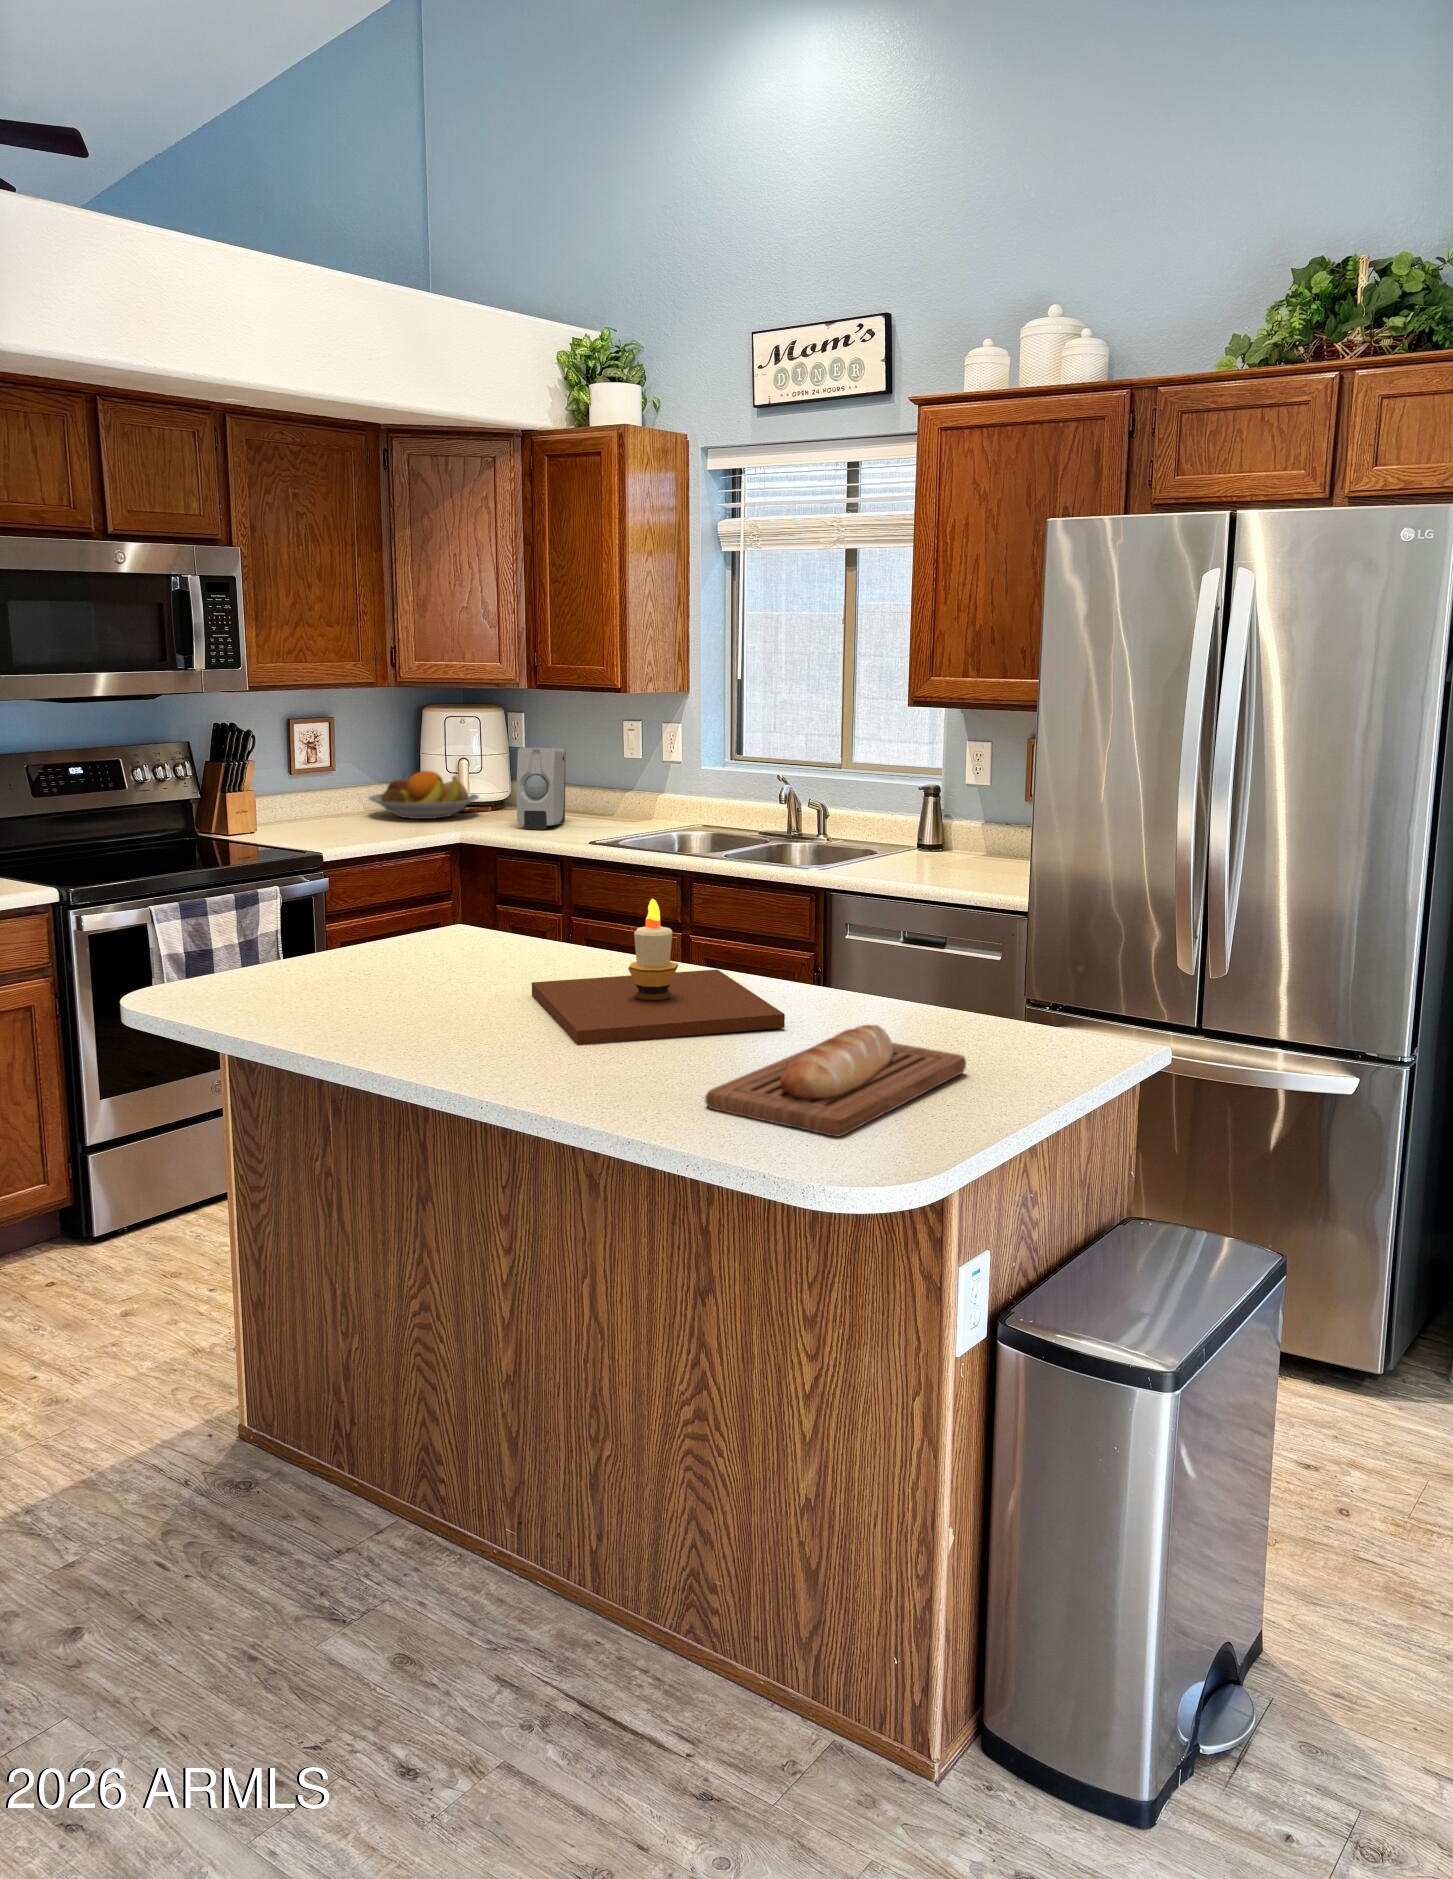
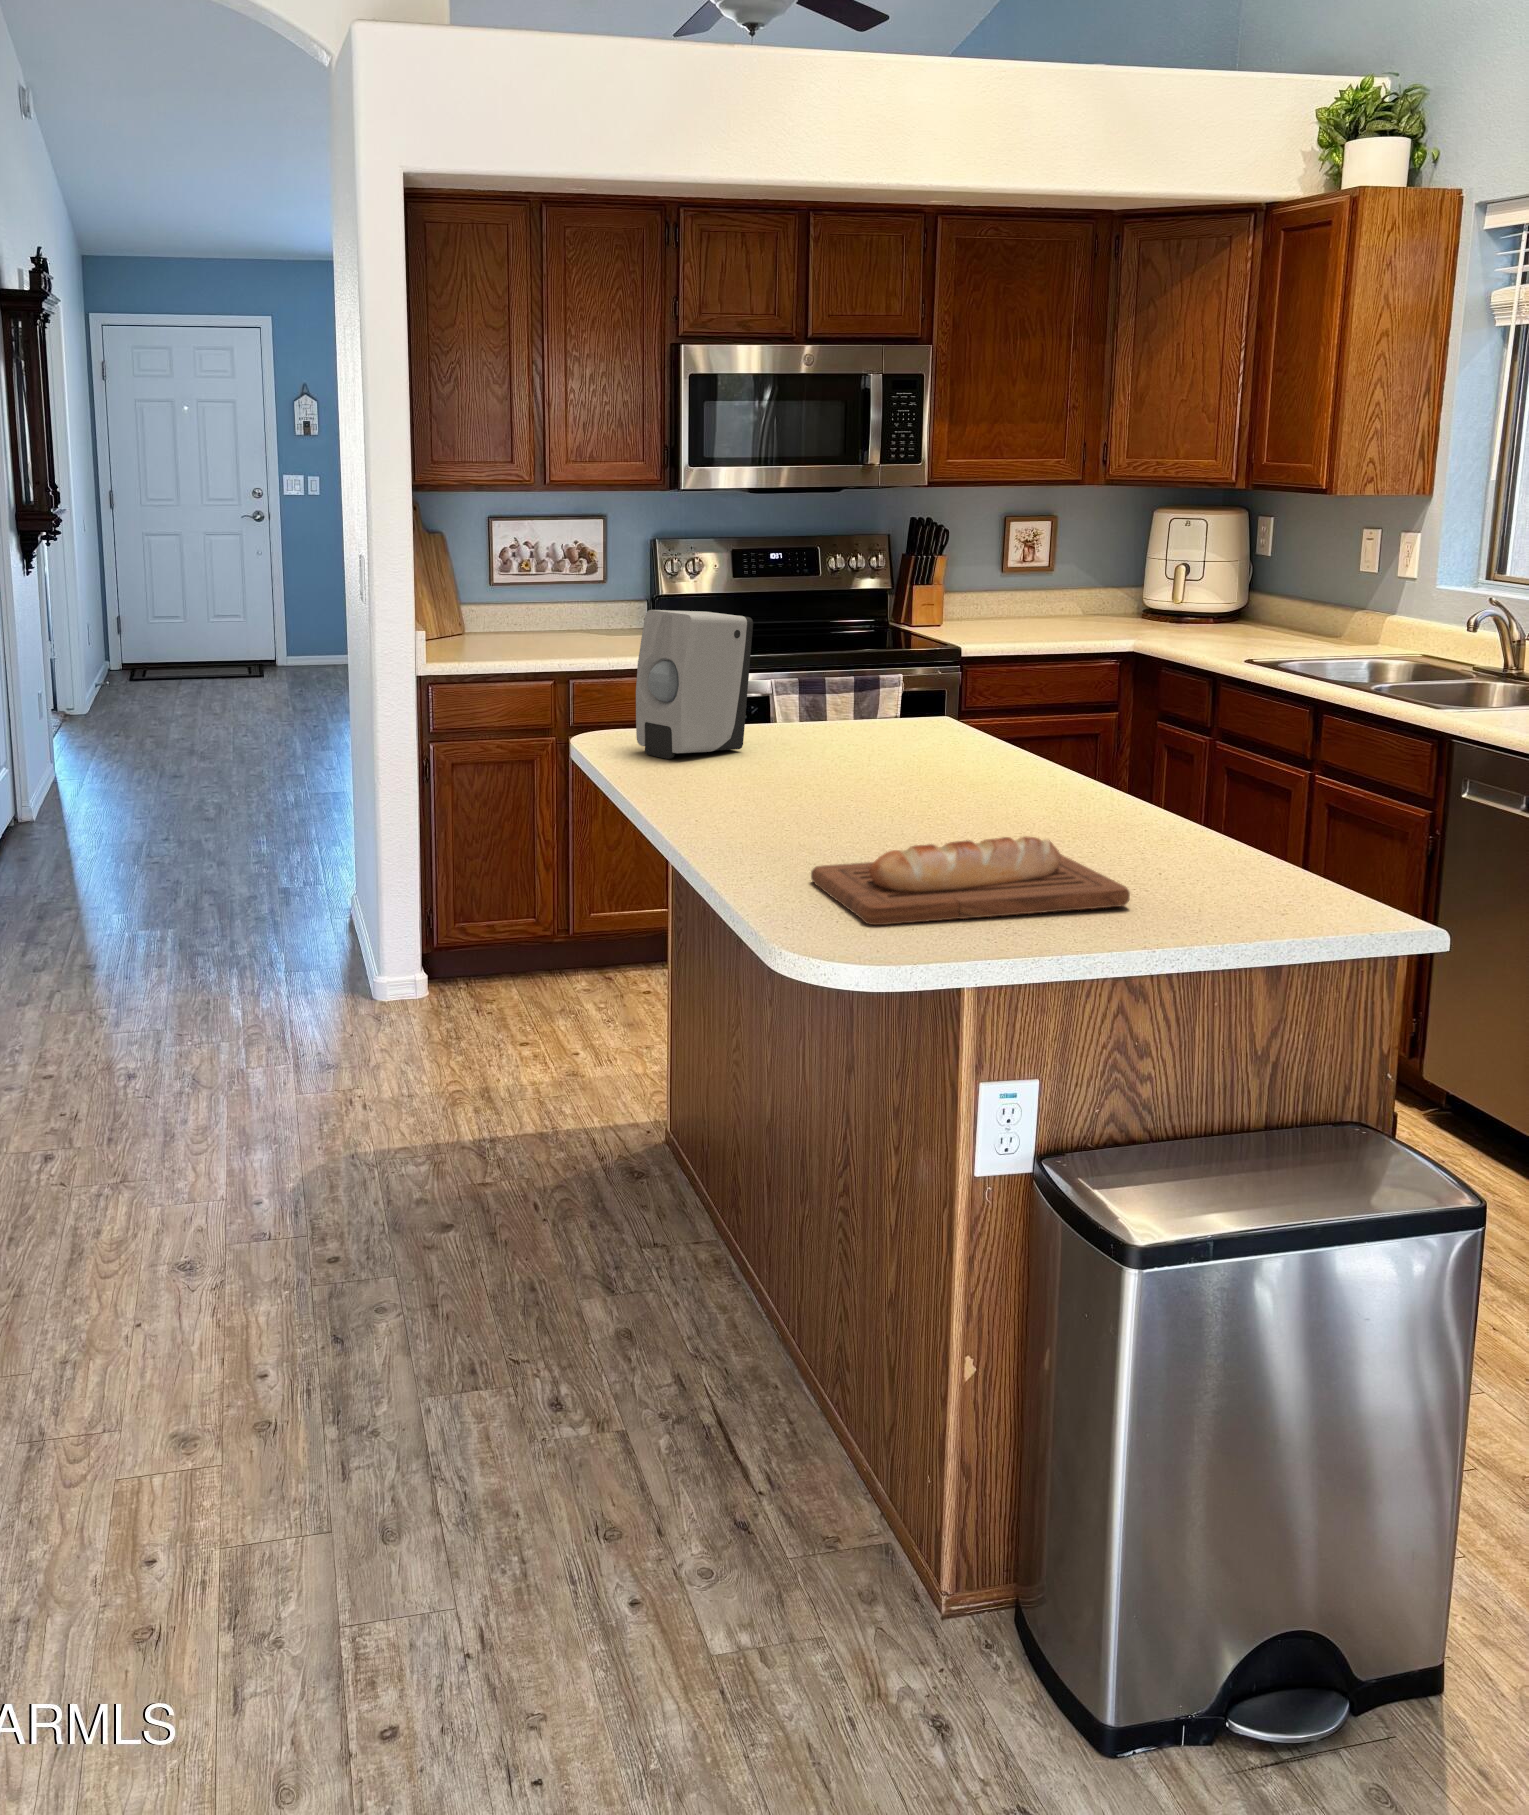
soap dispenser: present [517,748,566,829] -> present [636,610,753,759]
fruit bowl: present [369,771,479,819] -> none [1074,578,1192,630]
candle: present [532,899,785,1045] -> none [818,691,1067,840]

